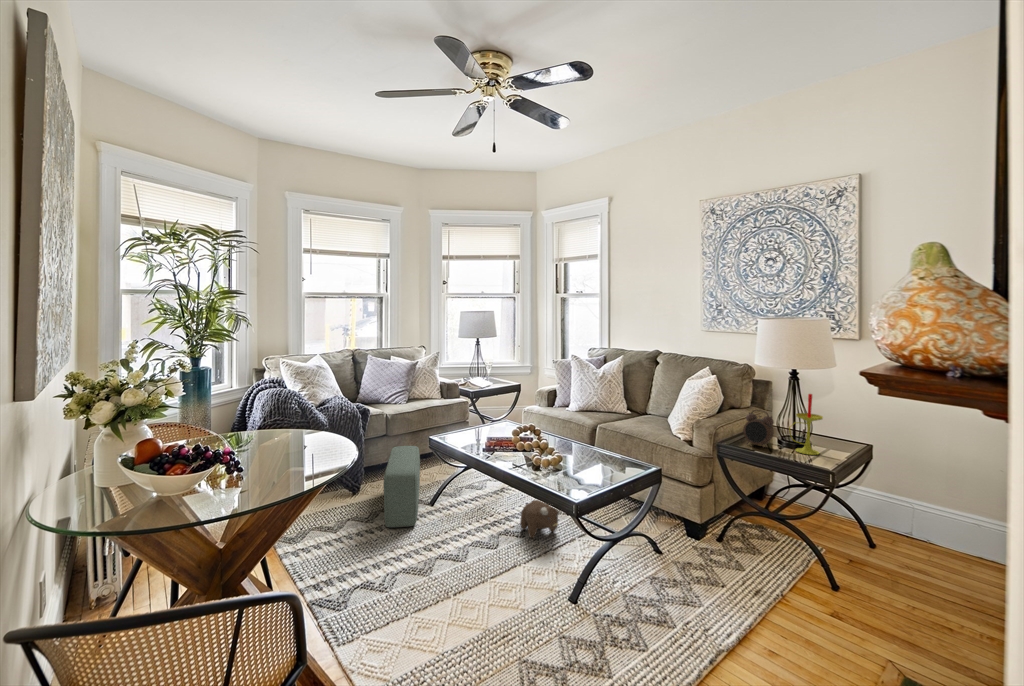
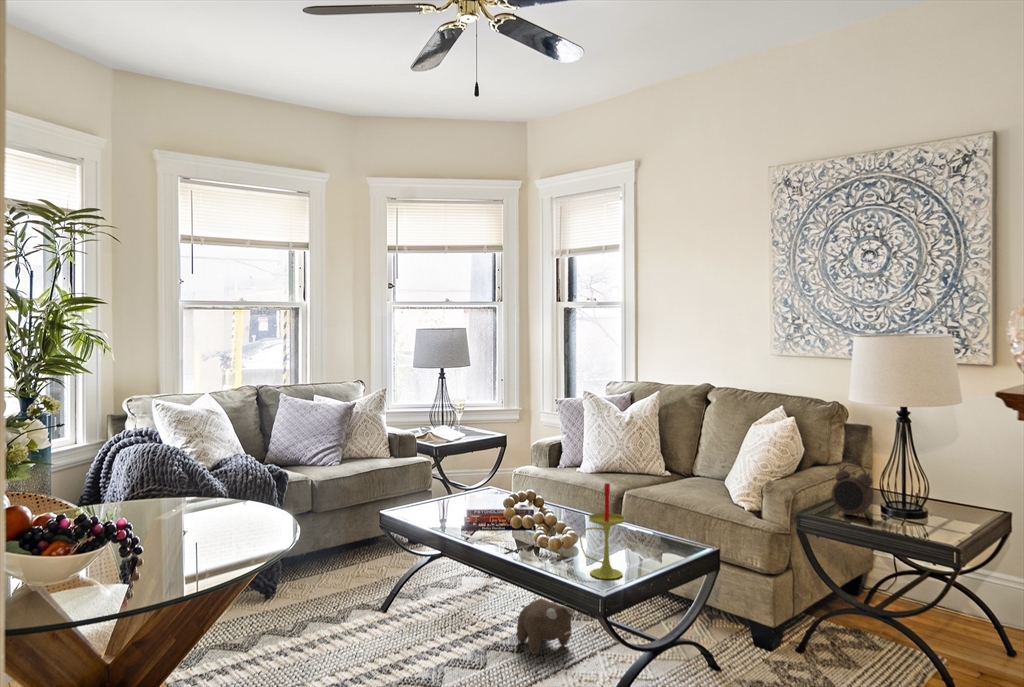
candle: present [789,394,823,455] -> present [579,483,625,579]
pouf: present [384,446,420,527] -> none [317,526,366,643]

